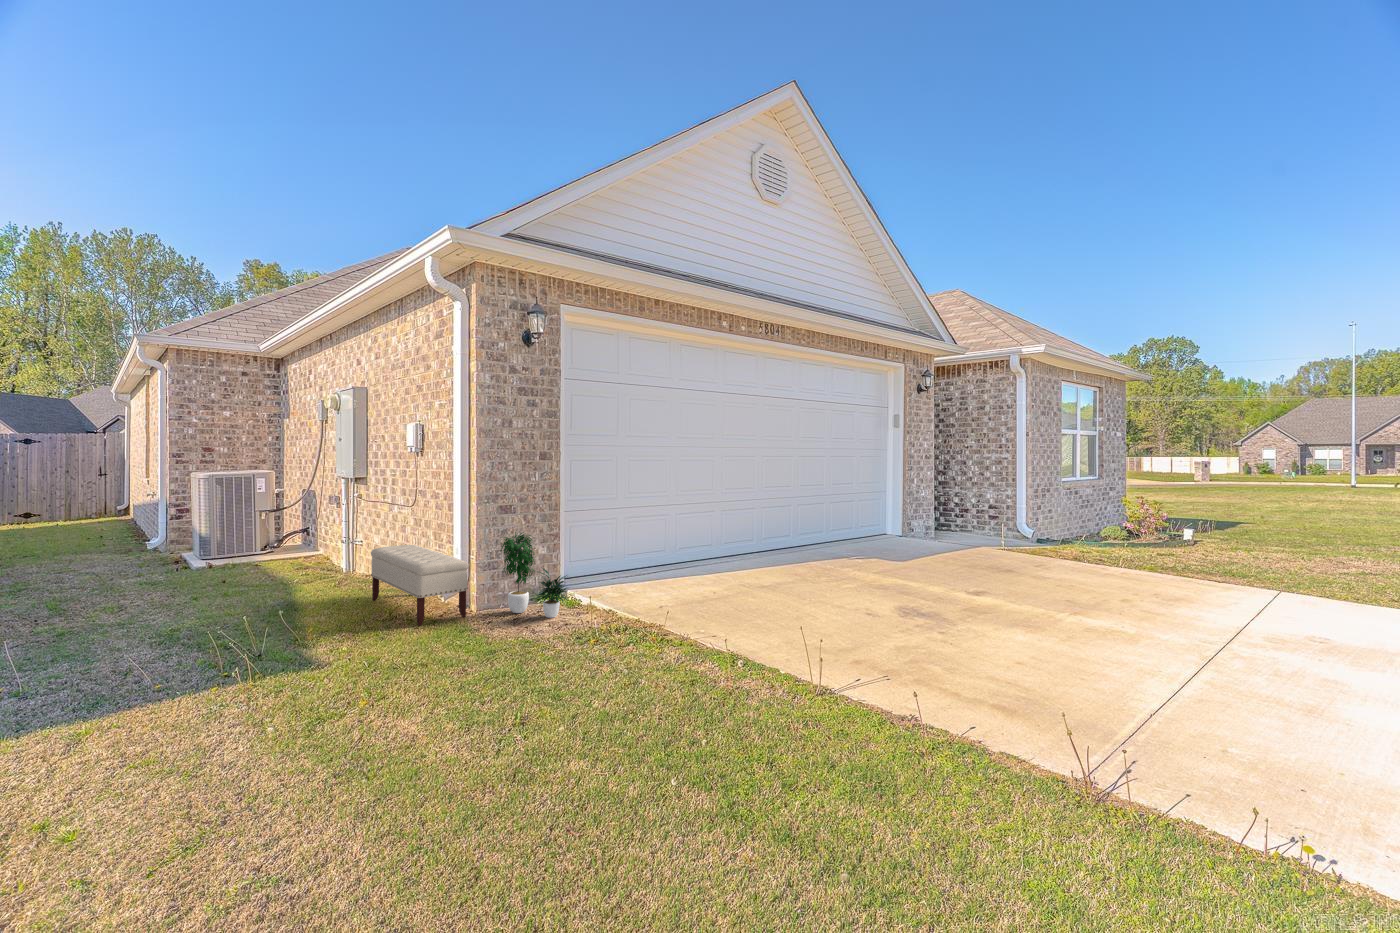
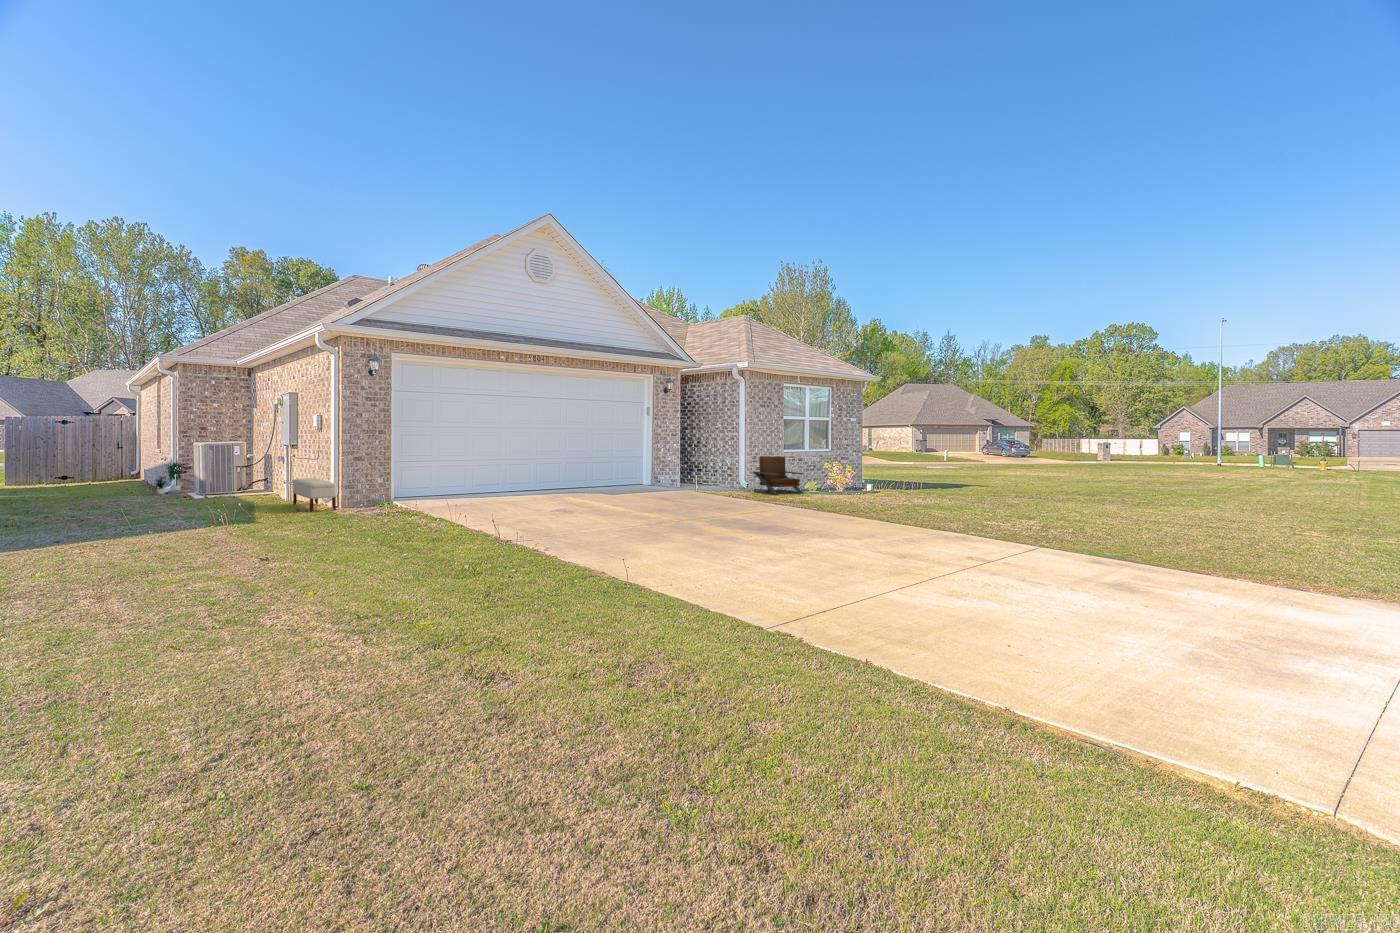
lounge chair: none [1043,487,1122,549] -> present [753,456,804,495]
potted plant: present [501,532,568,618] -> present [155,463,183,494]

